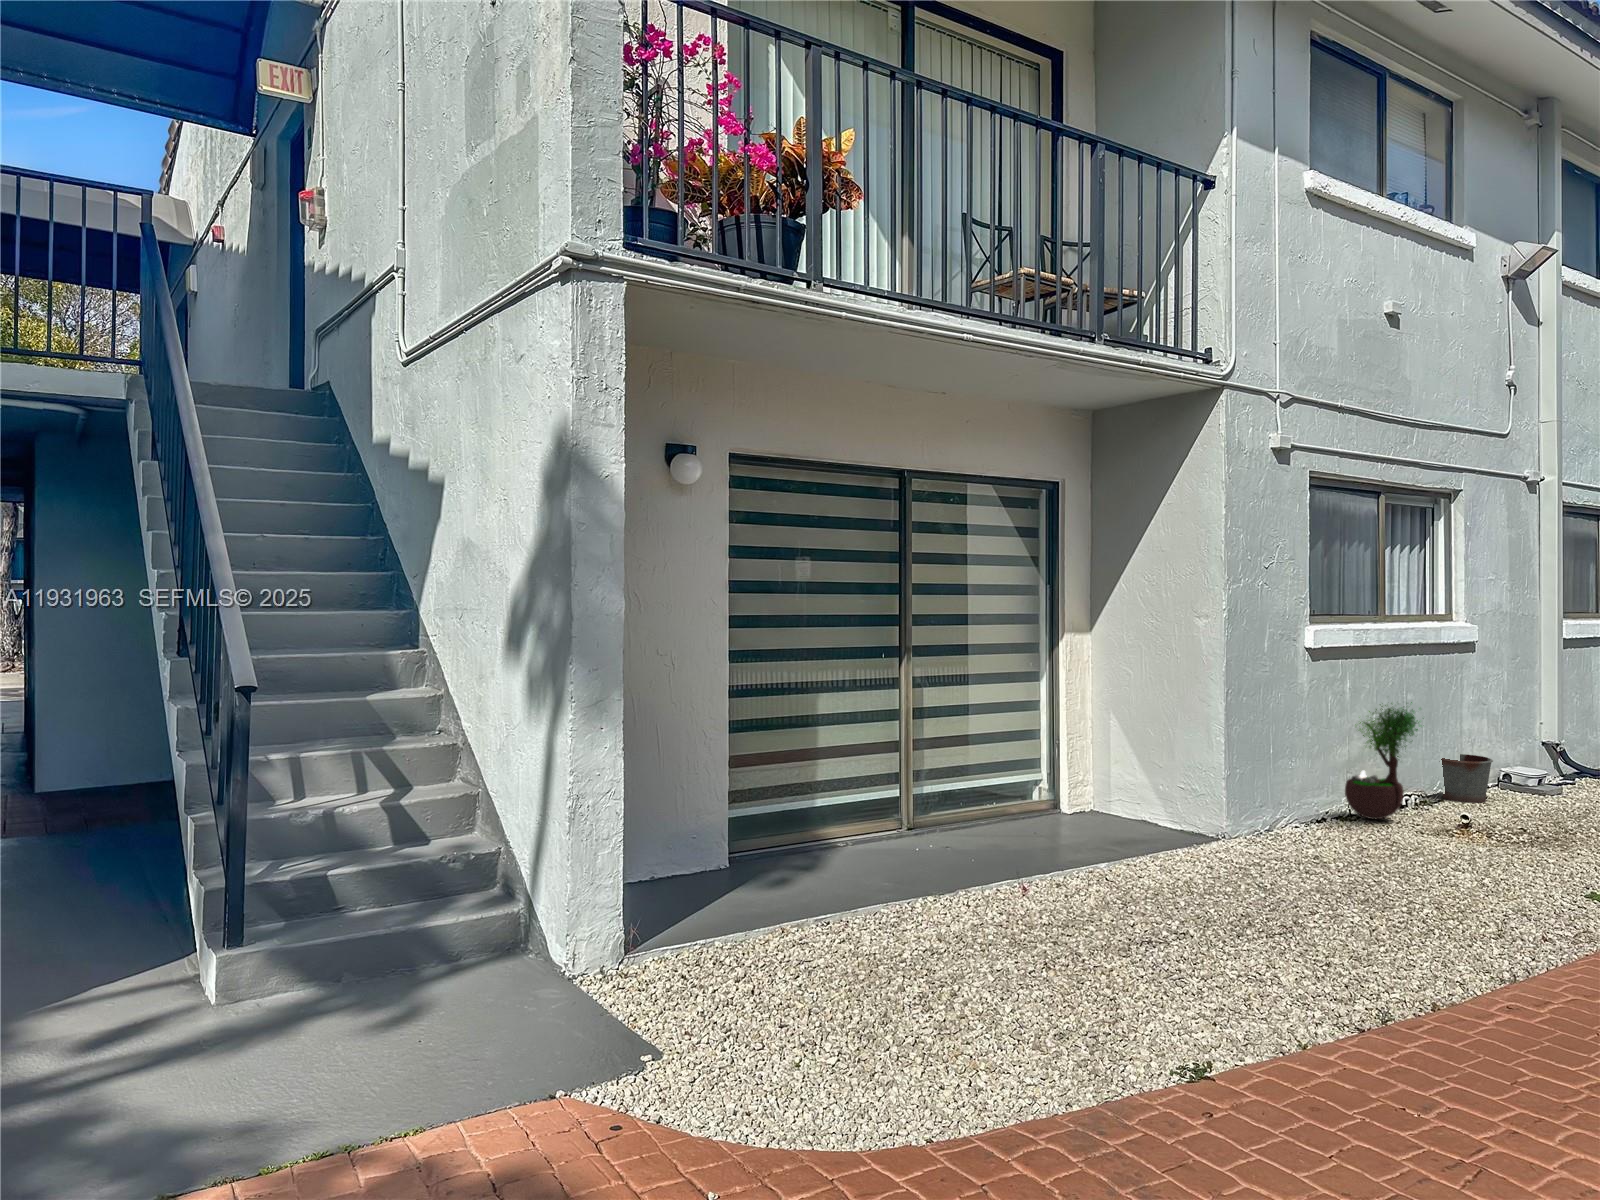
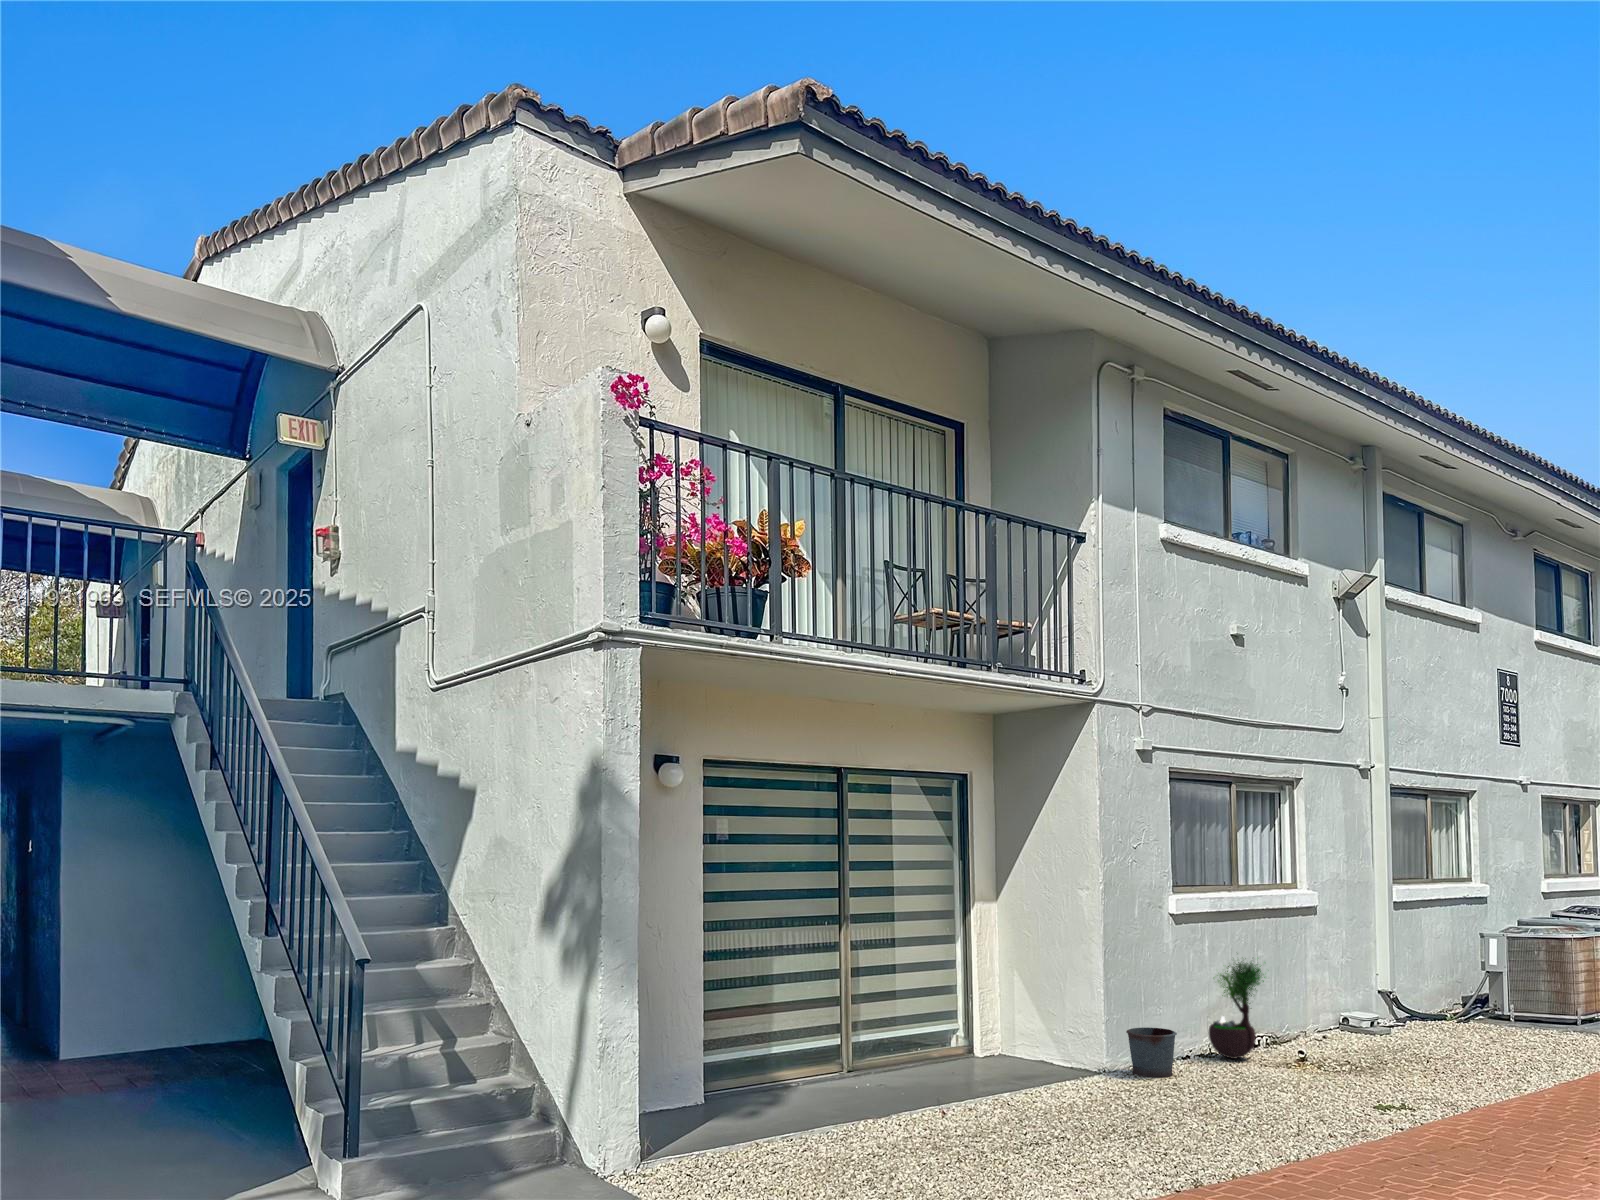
bucket: present [1441,754,1493,803] -> present [1126,1027,1177,1077]

